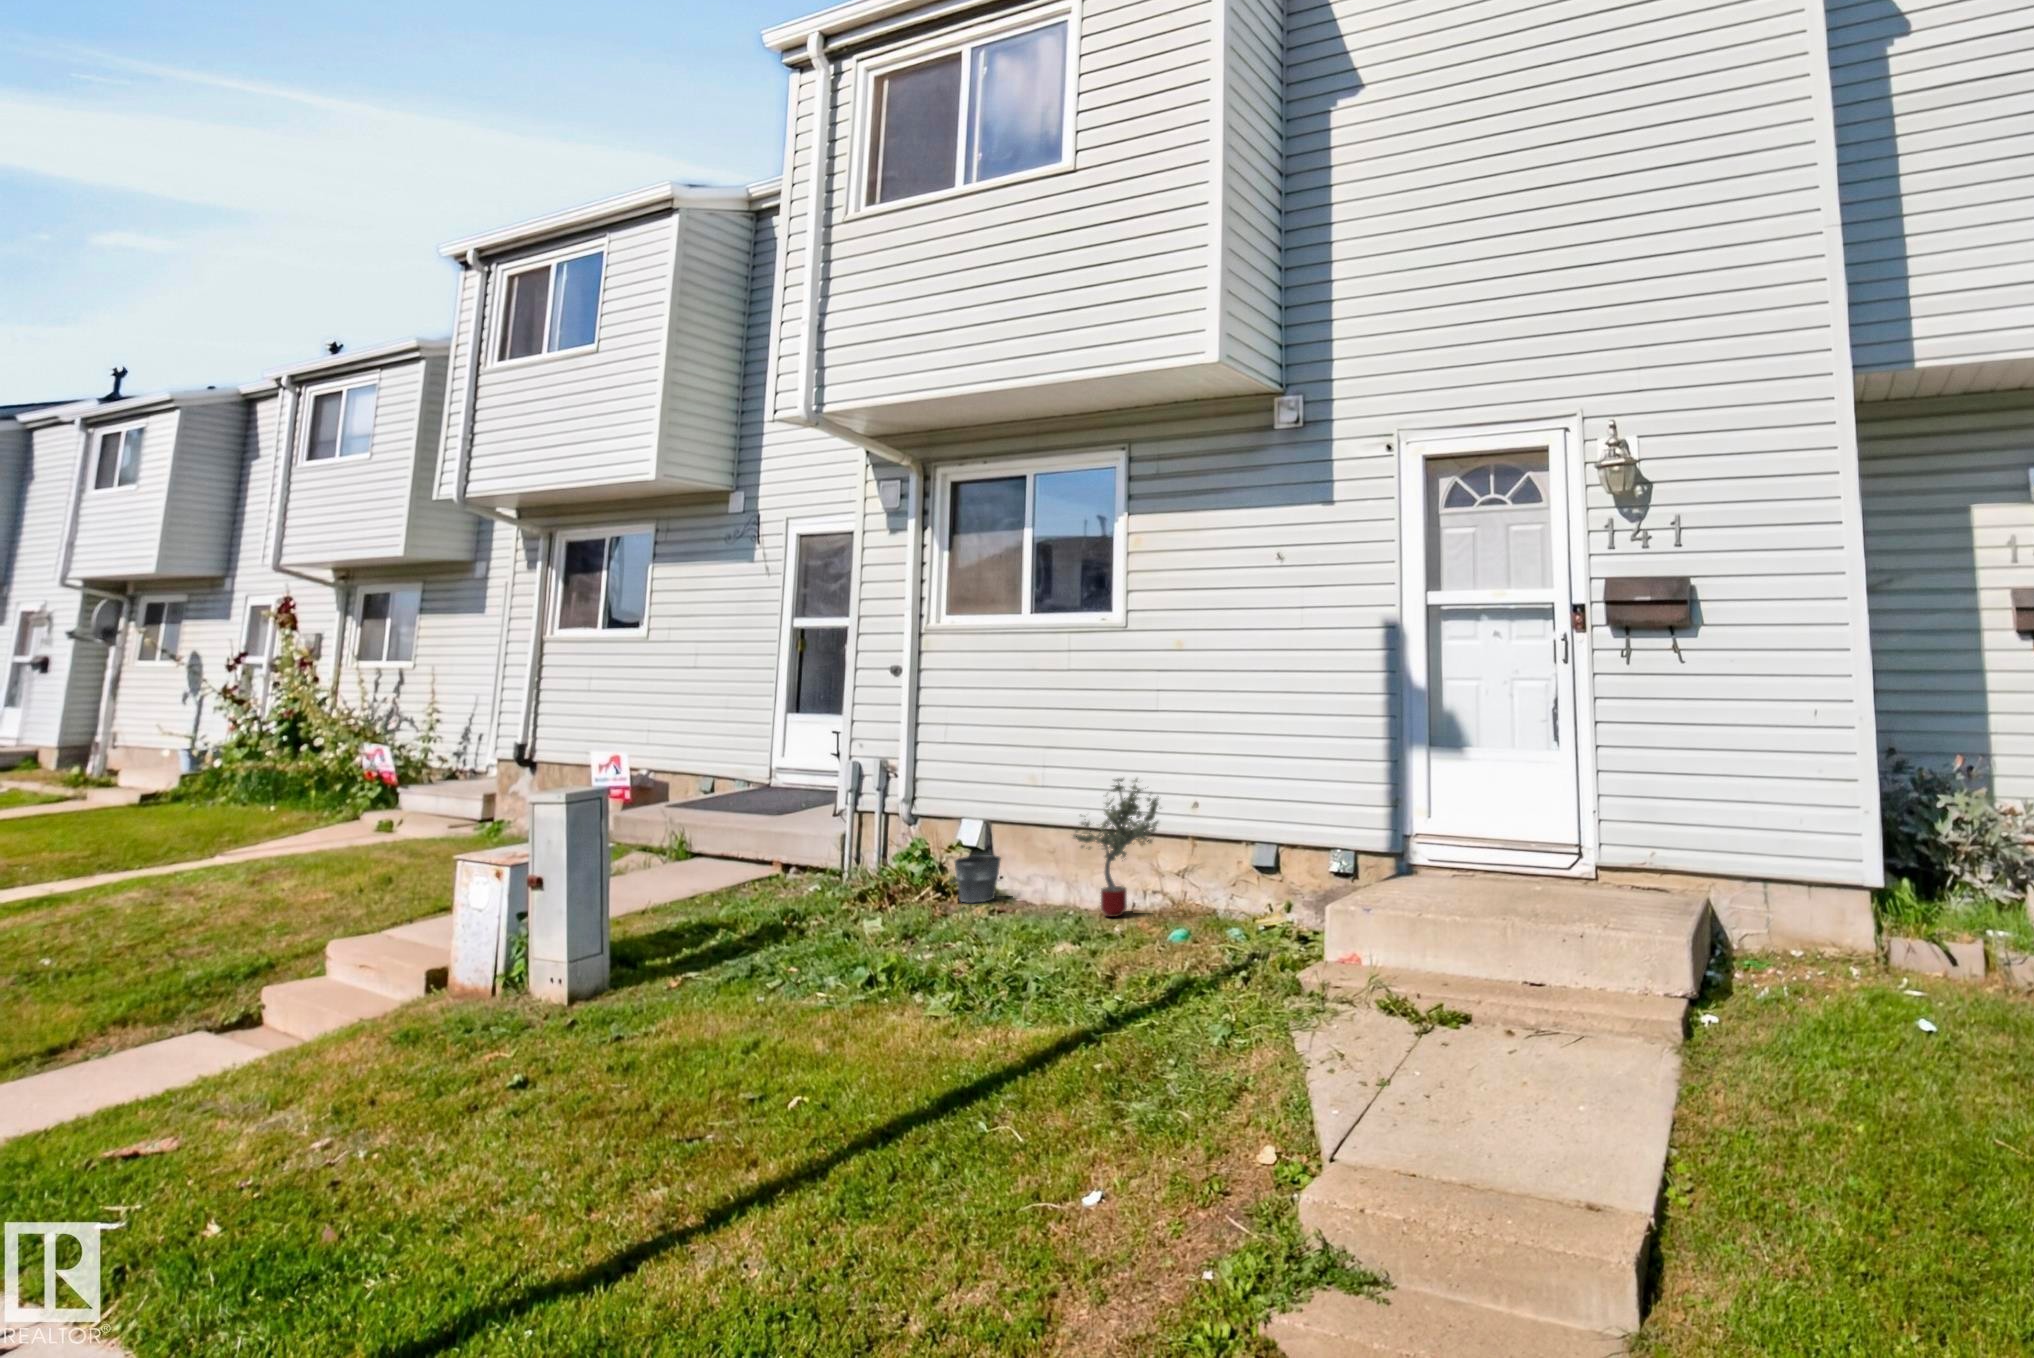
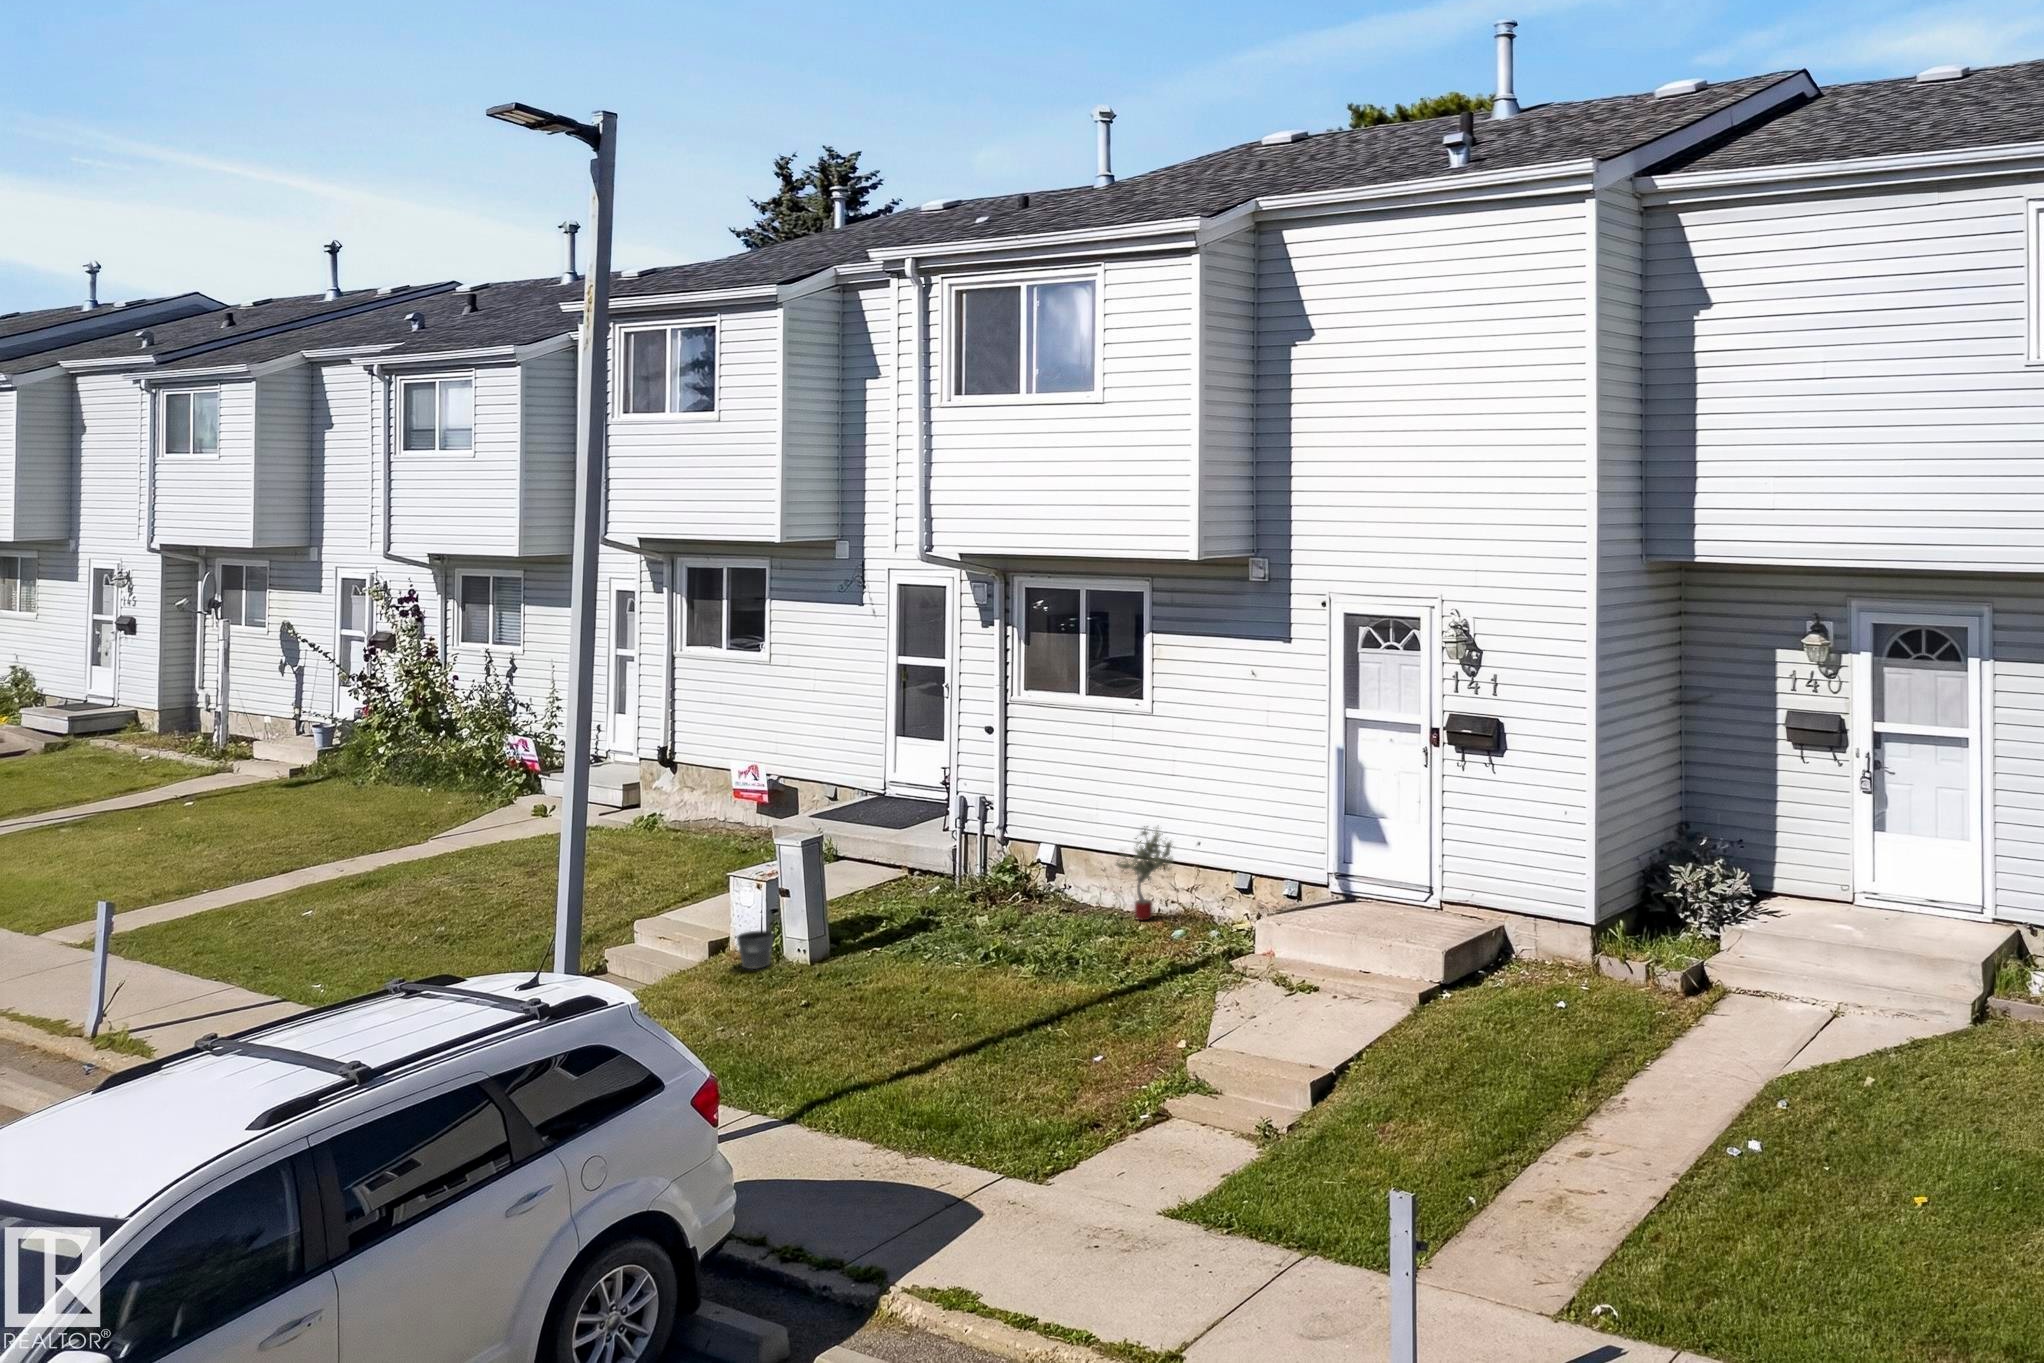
bucket: present [950,855,1001,903] -> present [737,931,774,969]

